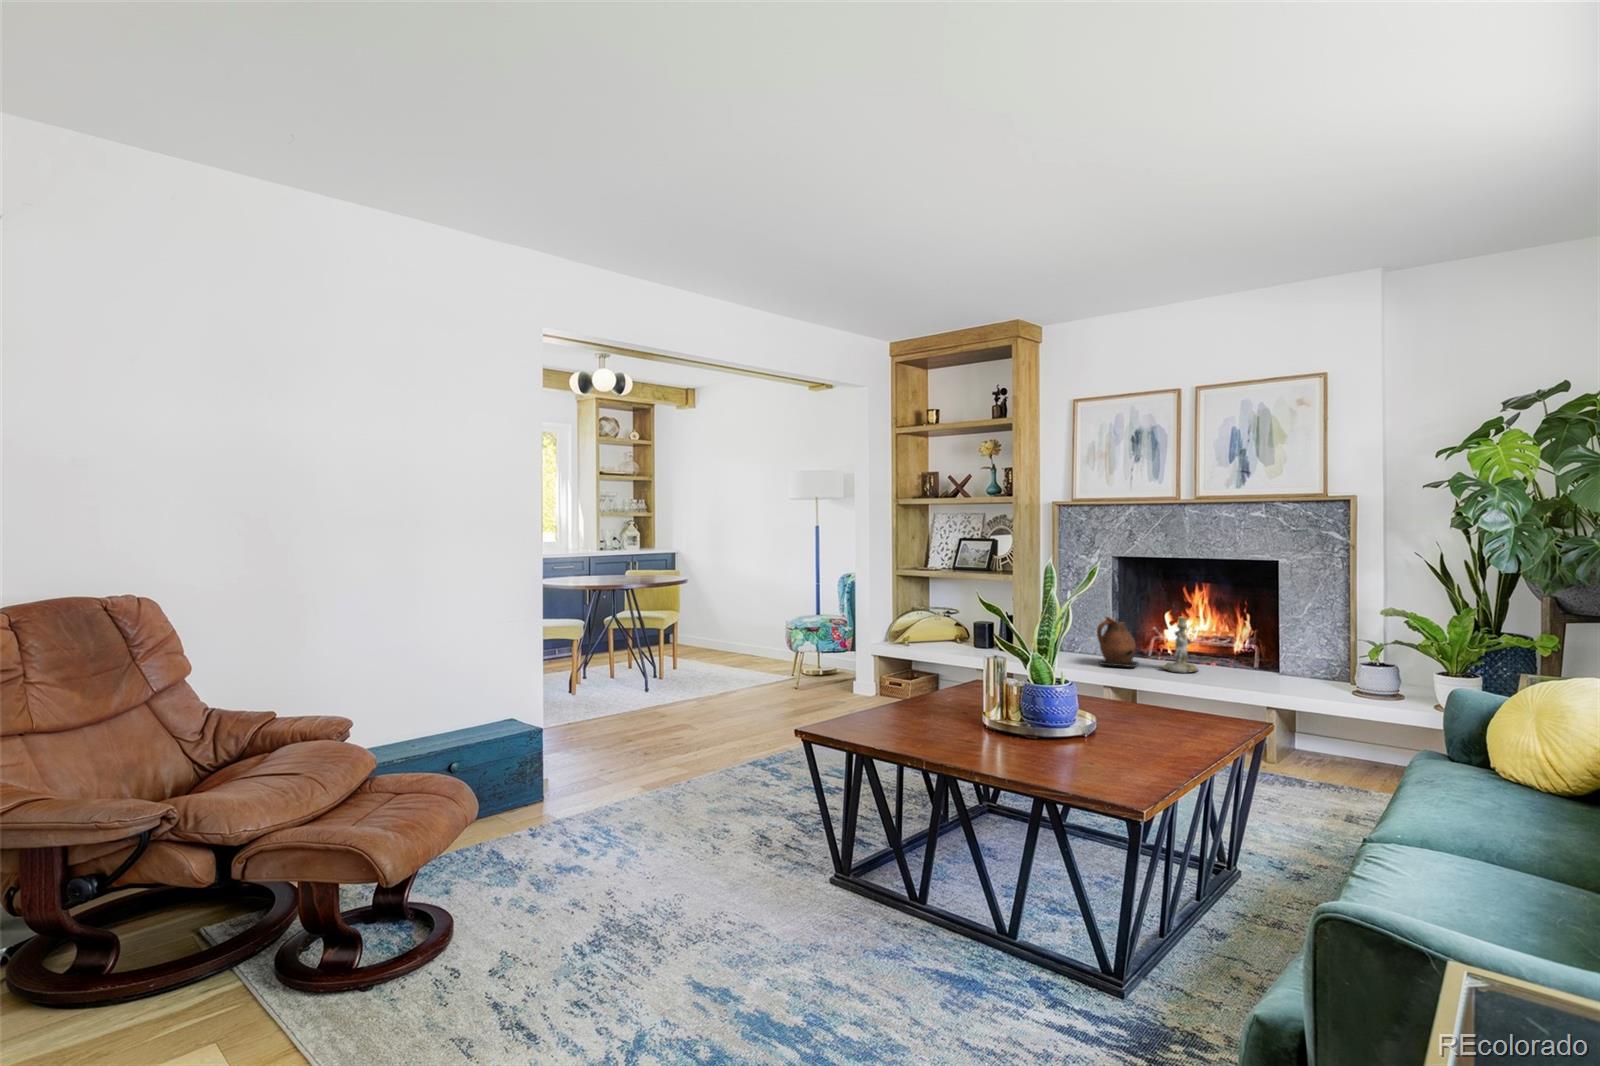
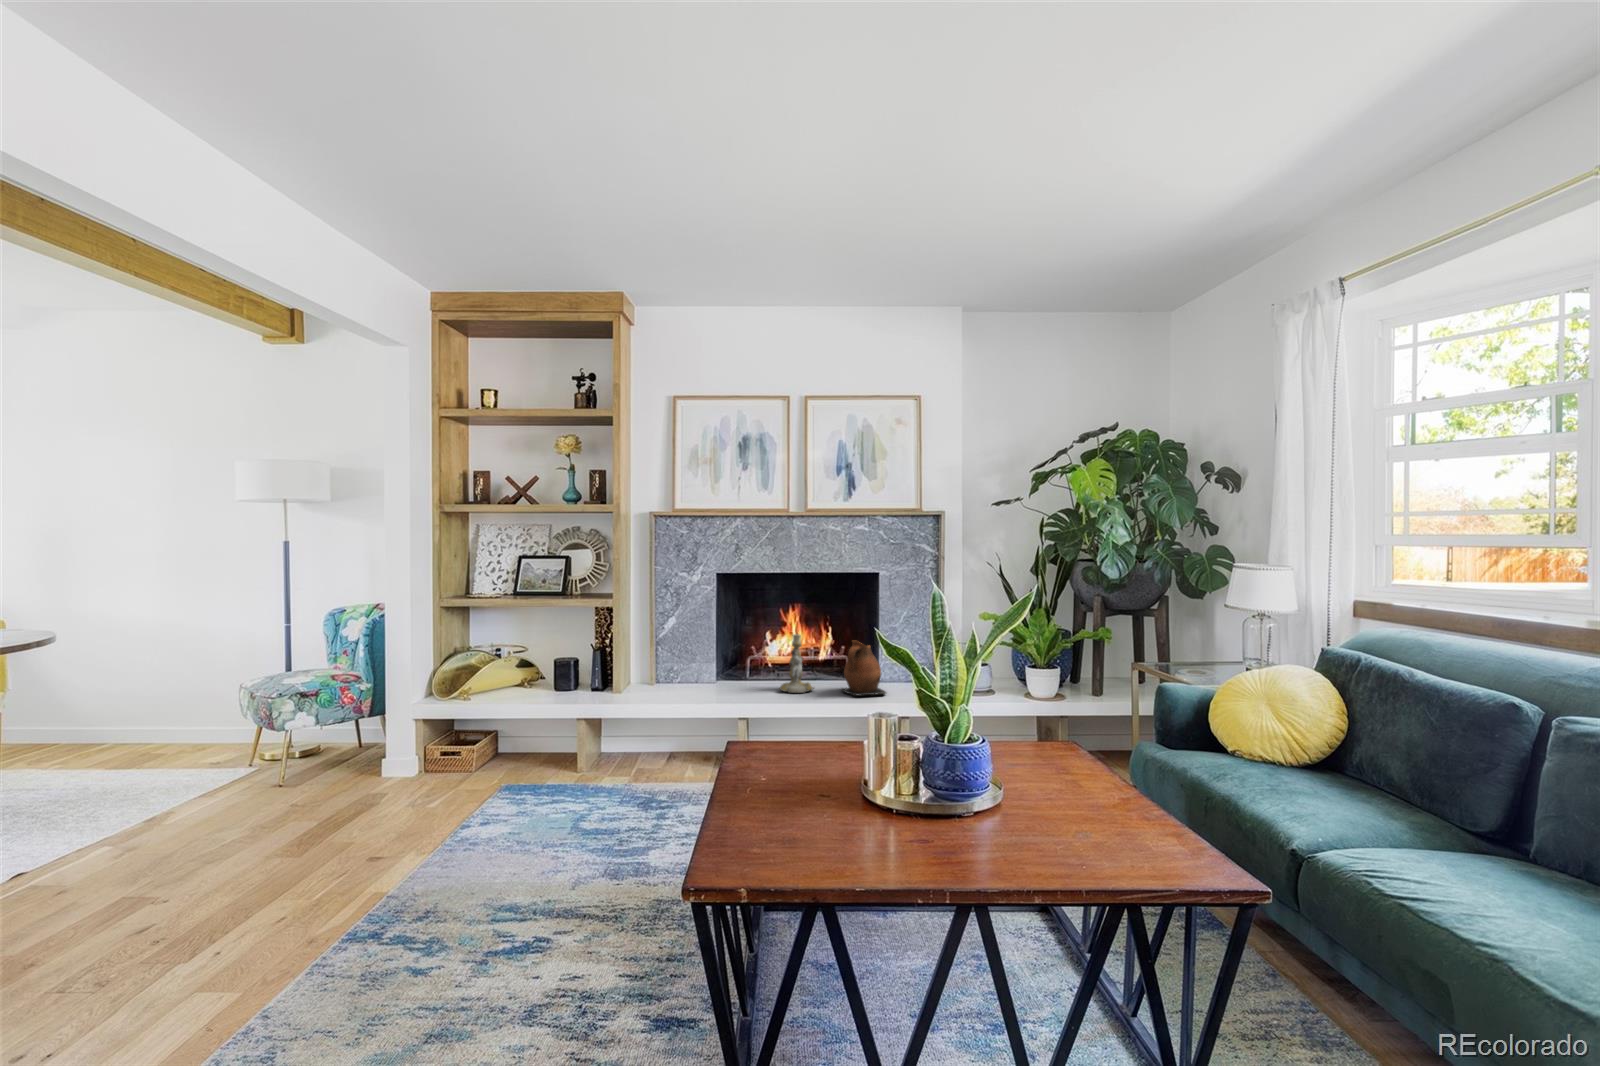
ceramic pitcher: present [1097,617,1139,667] -> present [842,641,886,695]

